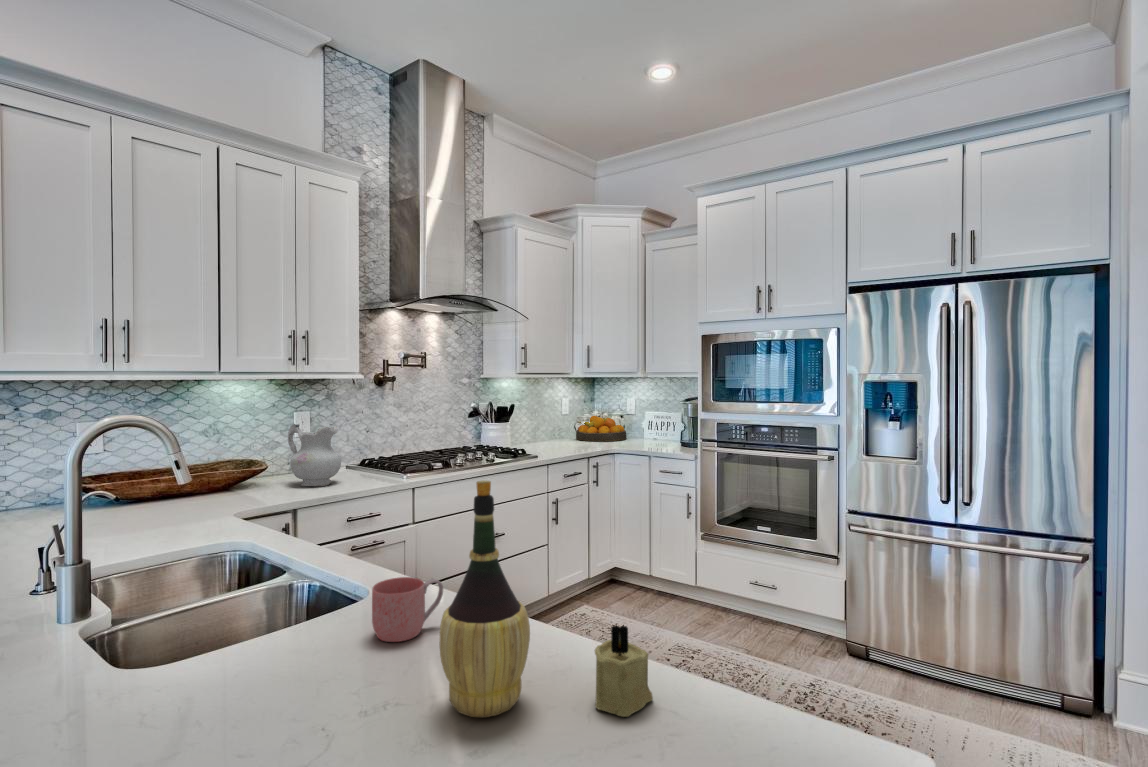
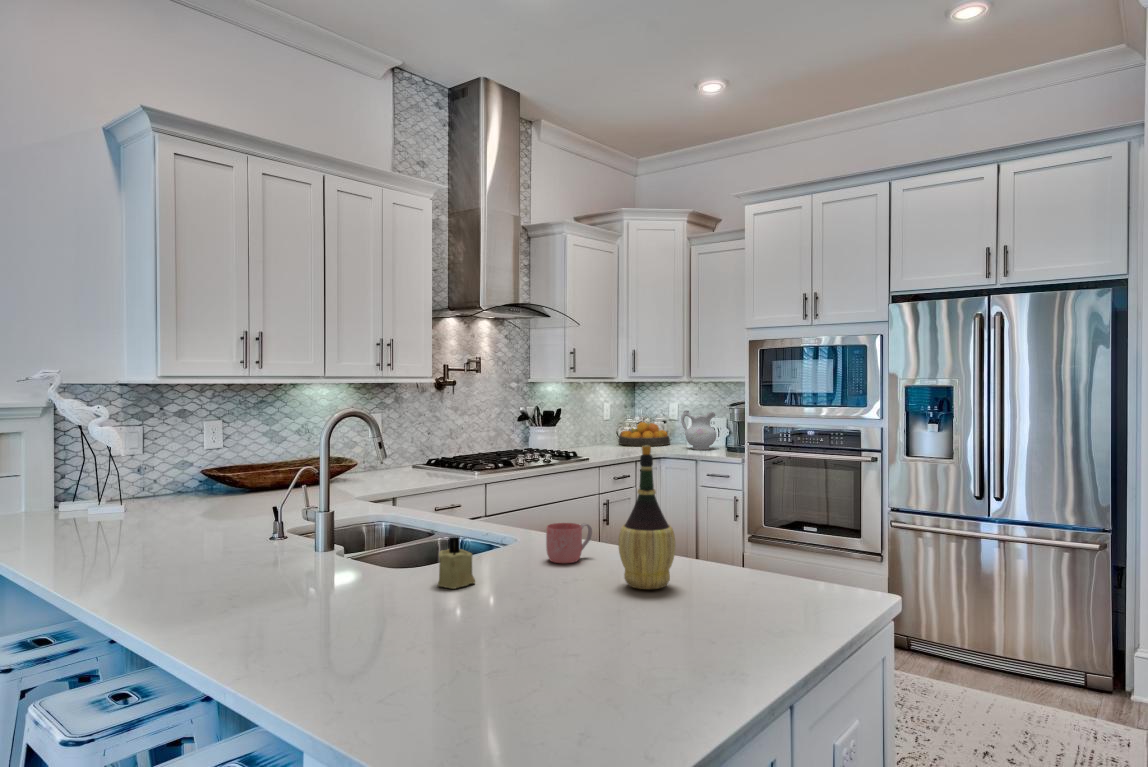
ceramic pitcher: present [288,424,341,486] -> present [681,410,716,450]
candle: present [595,625,653,717] -> present [438,537,475,589]

